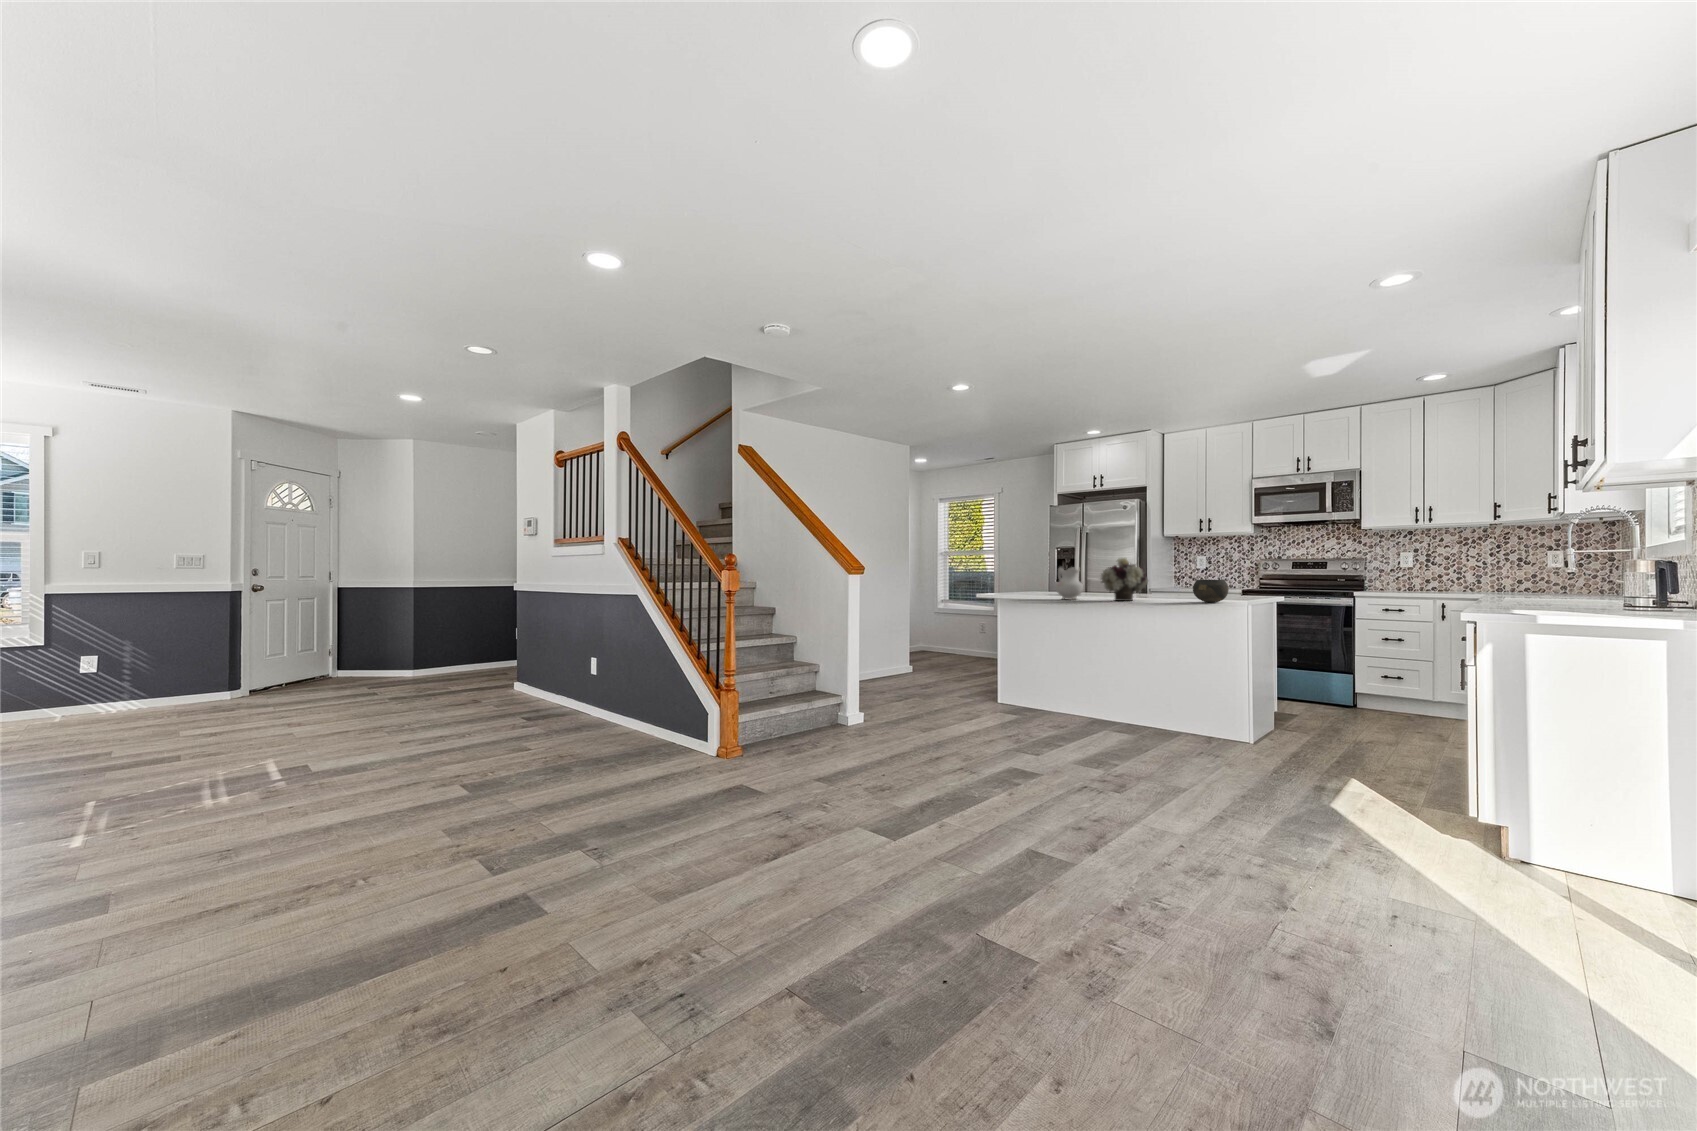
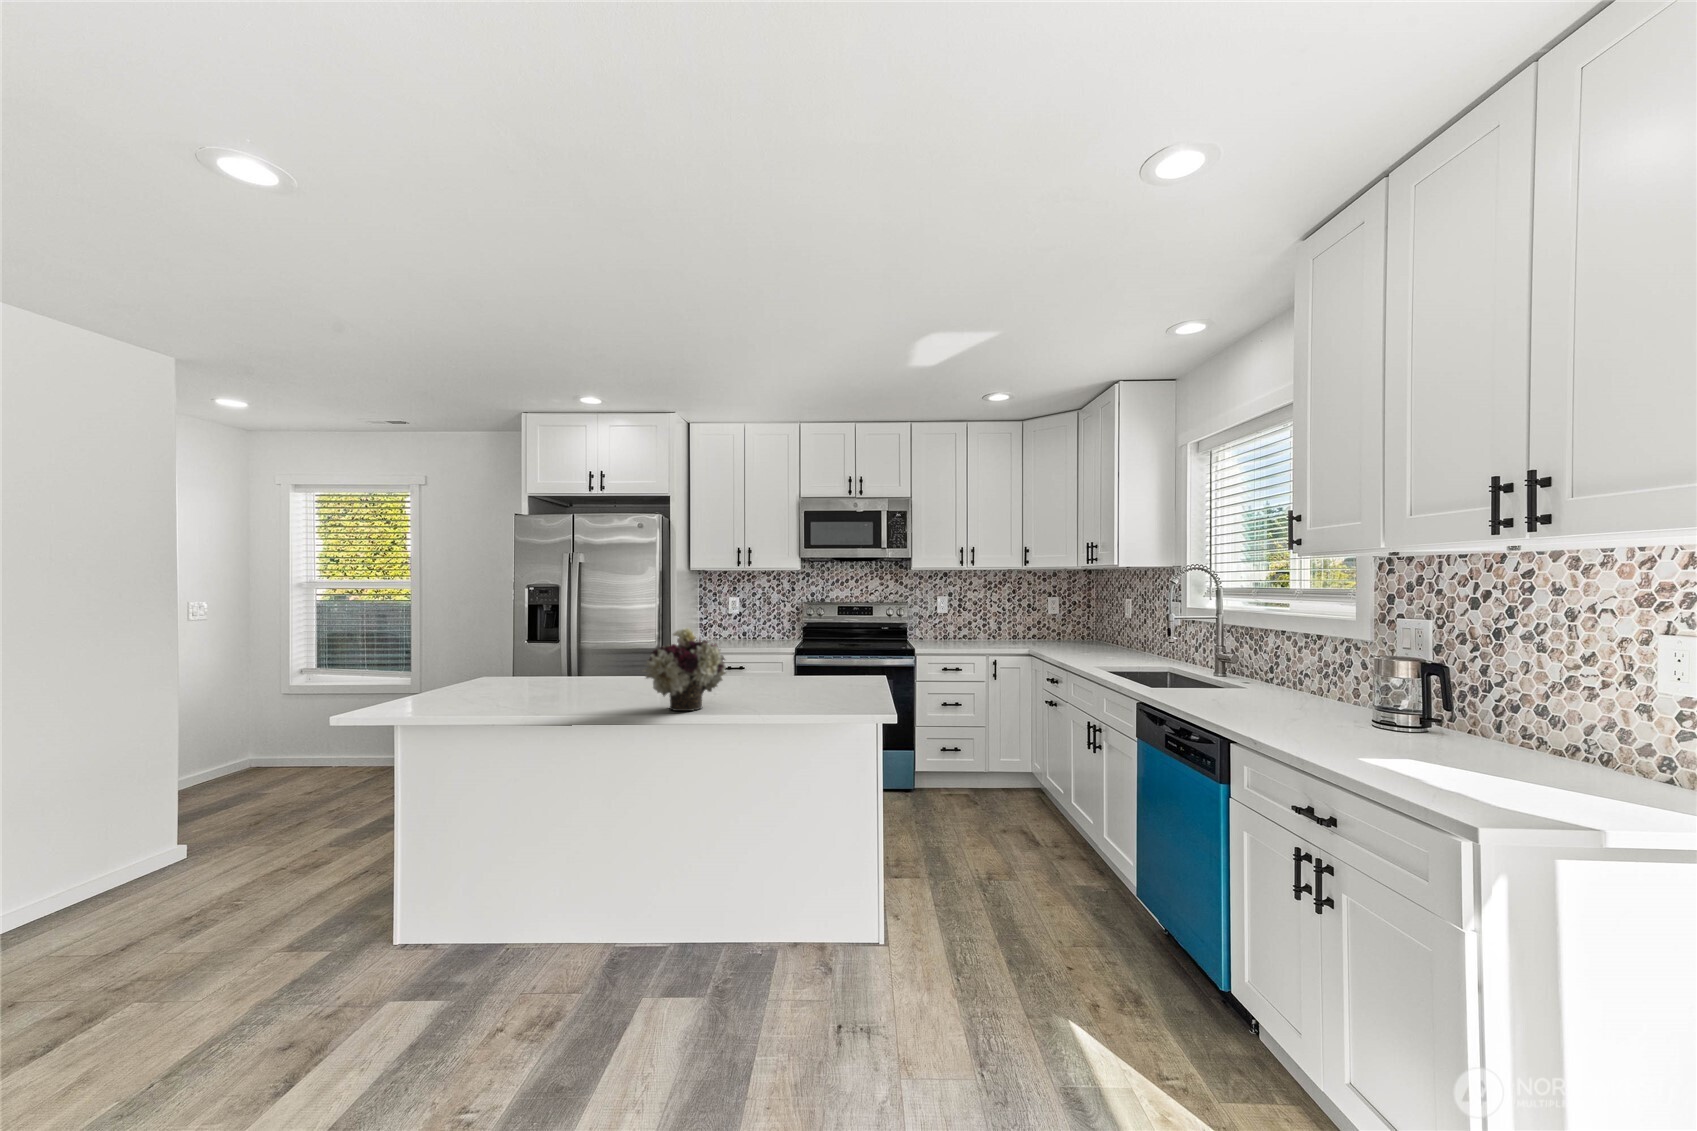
ceramic pitcher: present [1056,567,1083,600] -> none [551,643,606,712]
bowl: present [1193,579,1229,603] -> none [805,664,858,707]

